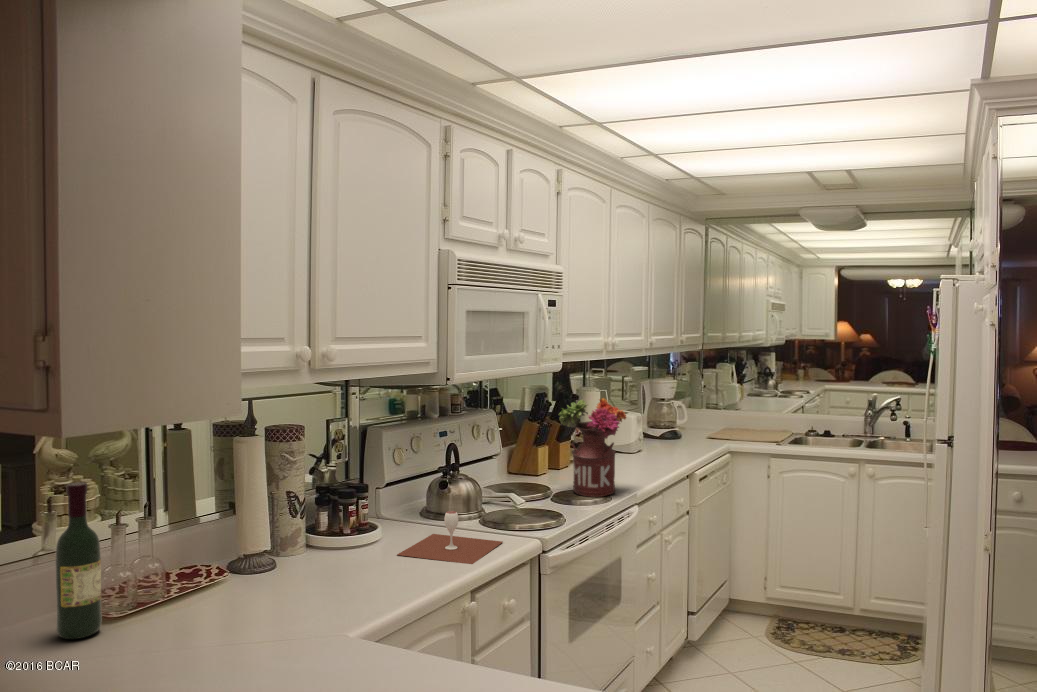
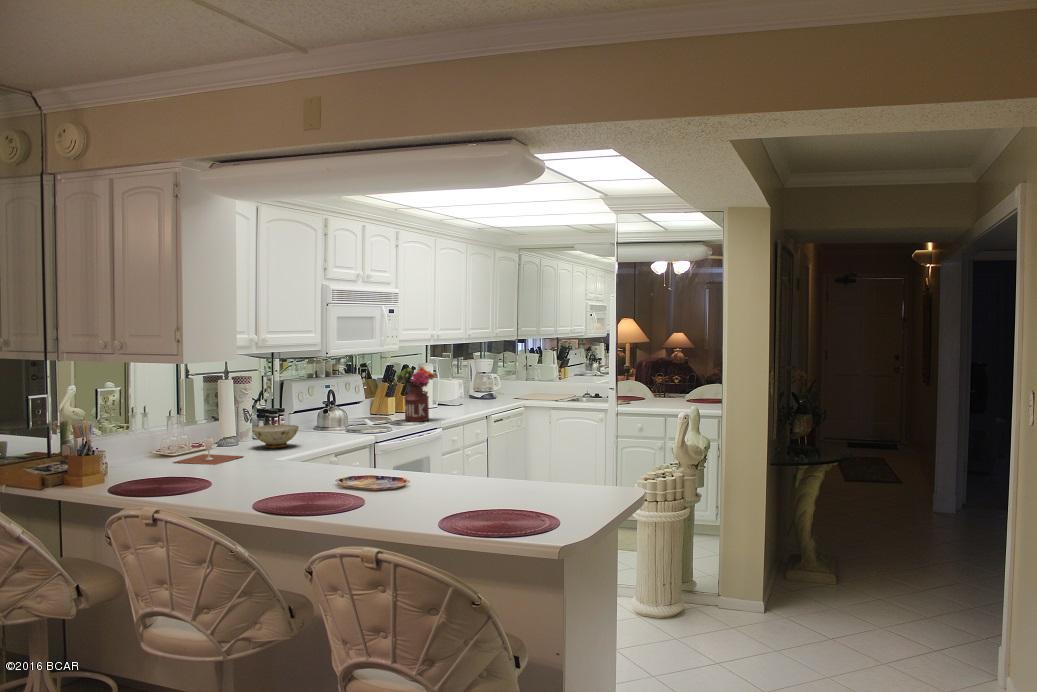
wine bottle: present [55,482,102,639] -> none [147,394,166,460]
wine glass: present [397,511,502,564] -> present [174,437,243,465]
ceramic bowl: none [301,529,399,589] -> present [252,425,299,448]

